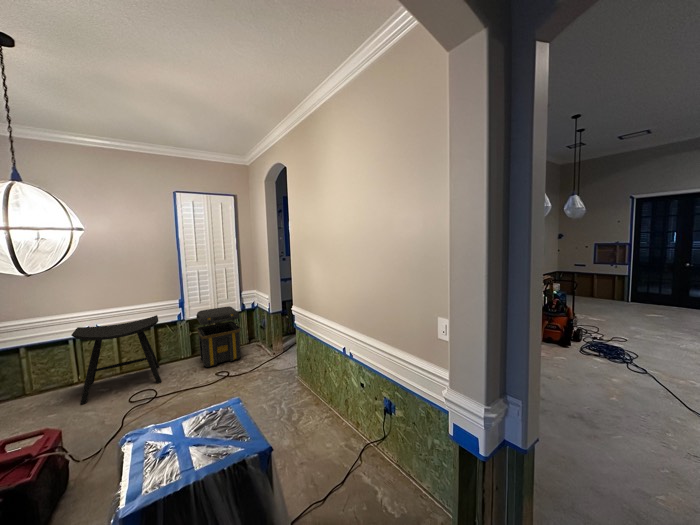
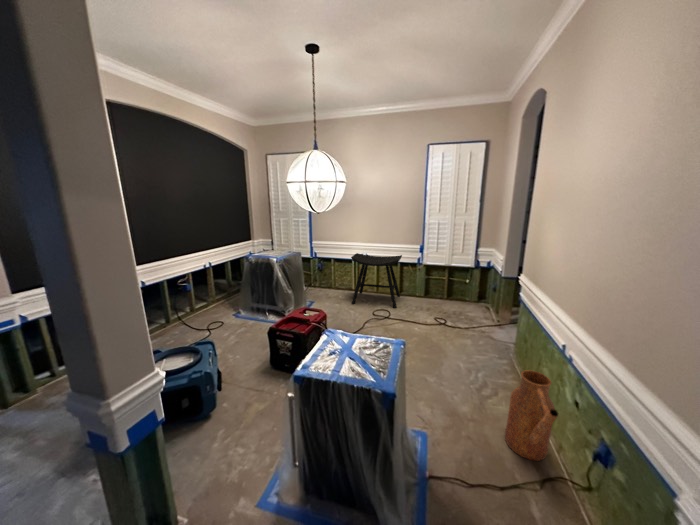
toolbox: present [196,306,241,367] -> none [429,259,468,313]
watering can: none [321,375,359,449] -> present [505,370,558,461]

